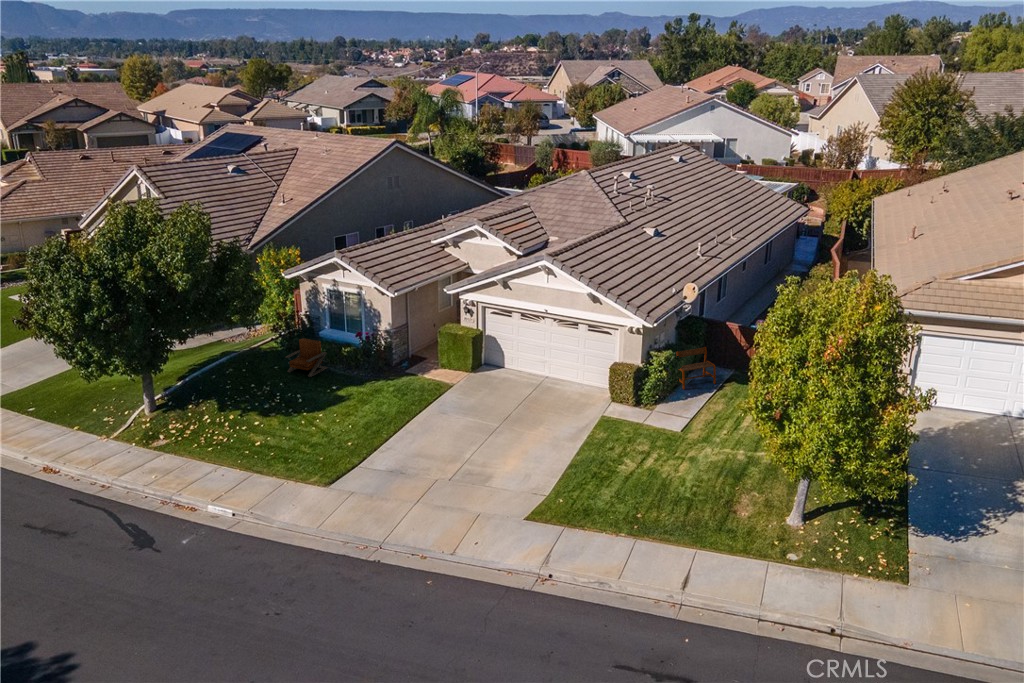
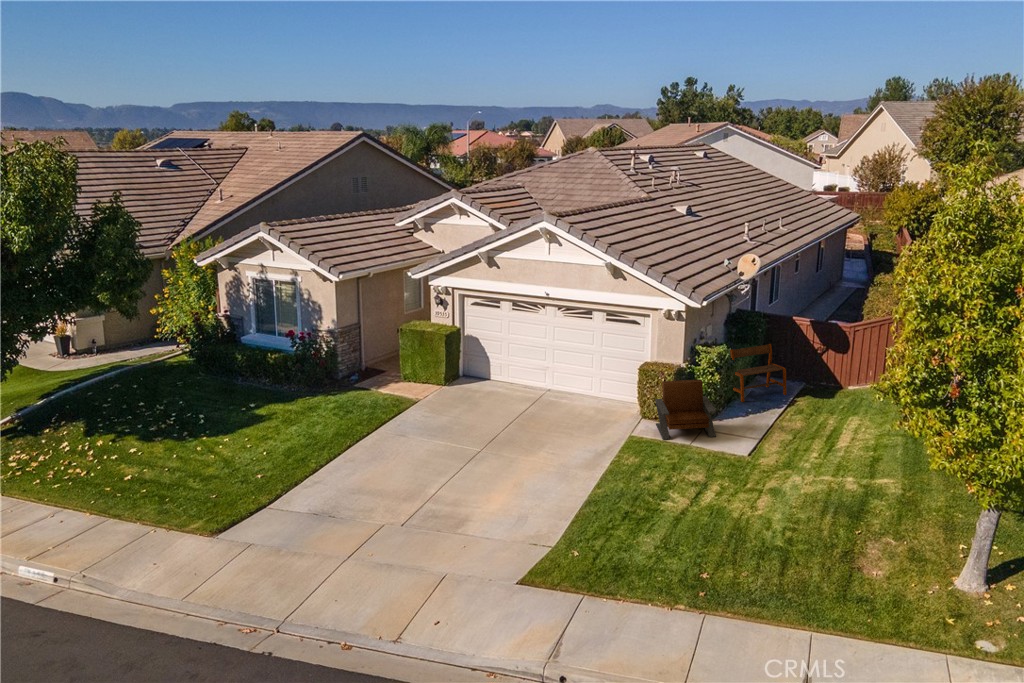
lounge chair: present [285,338,328,377] -> present [655,379,716,440]

